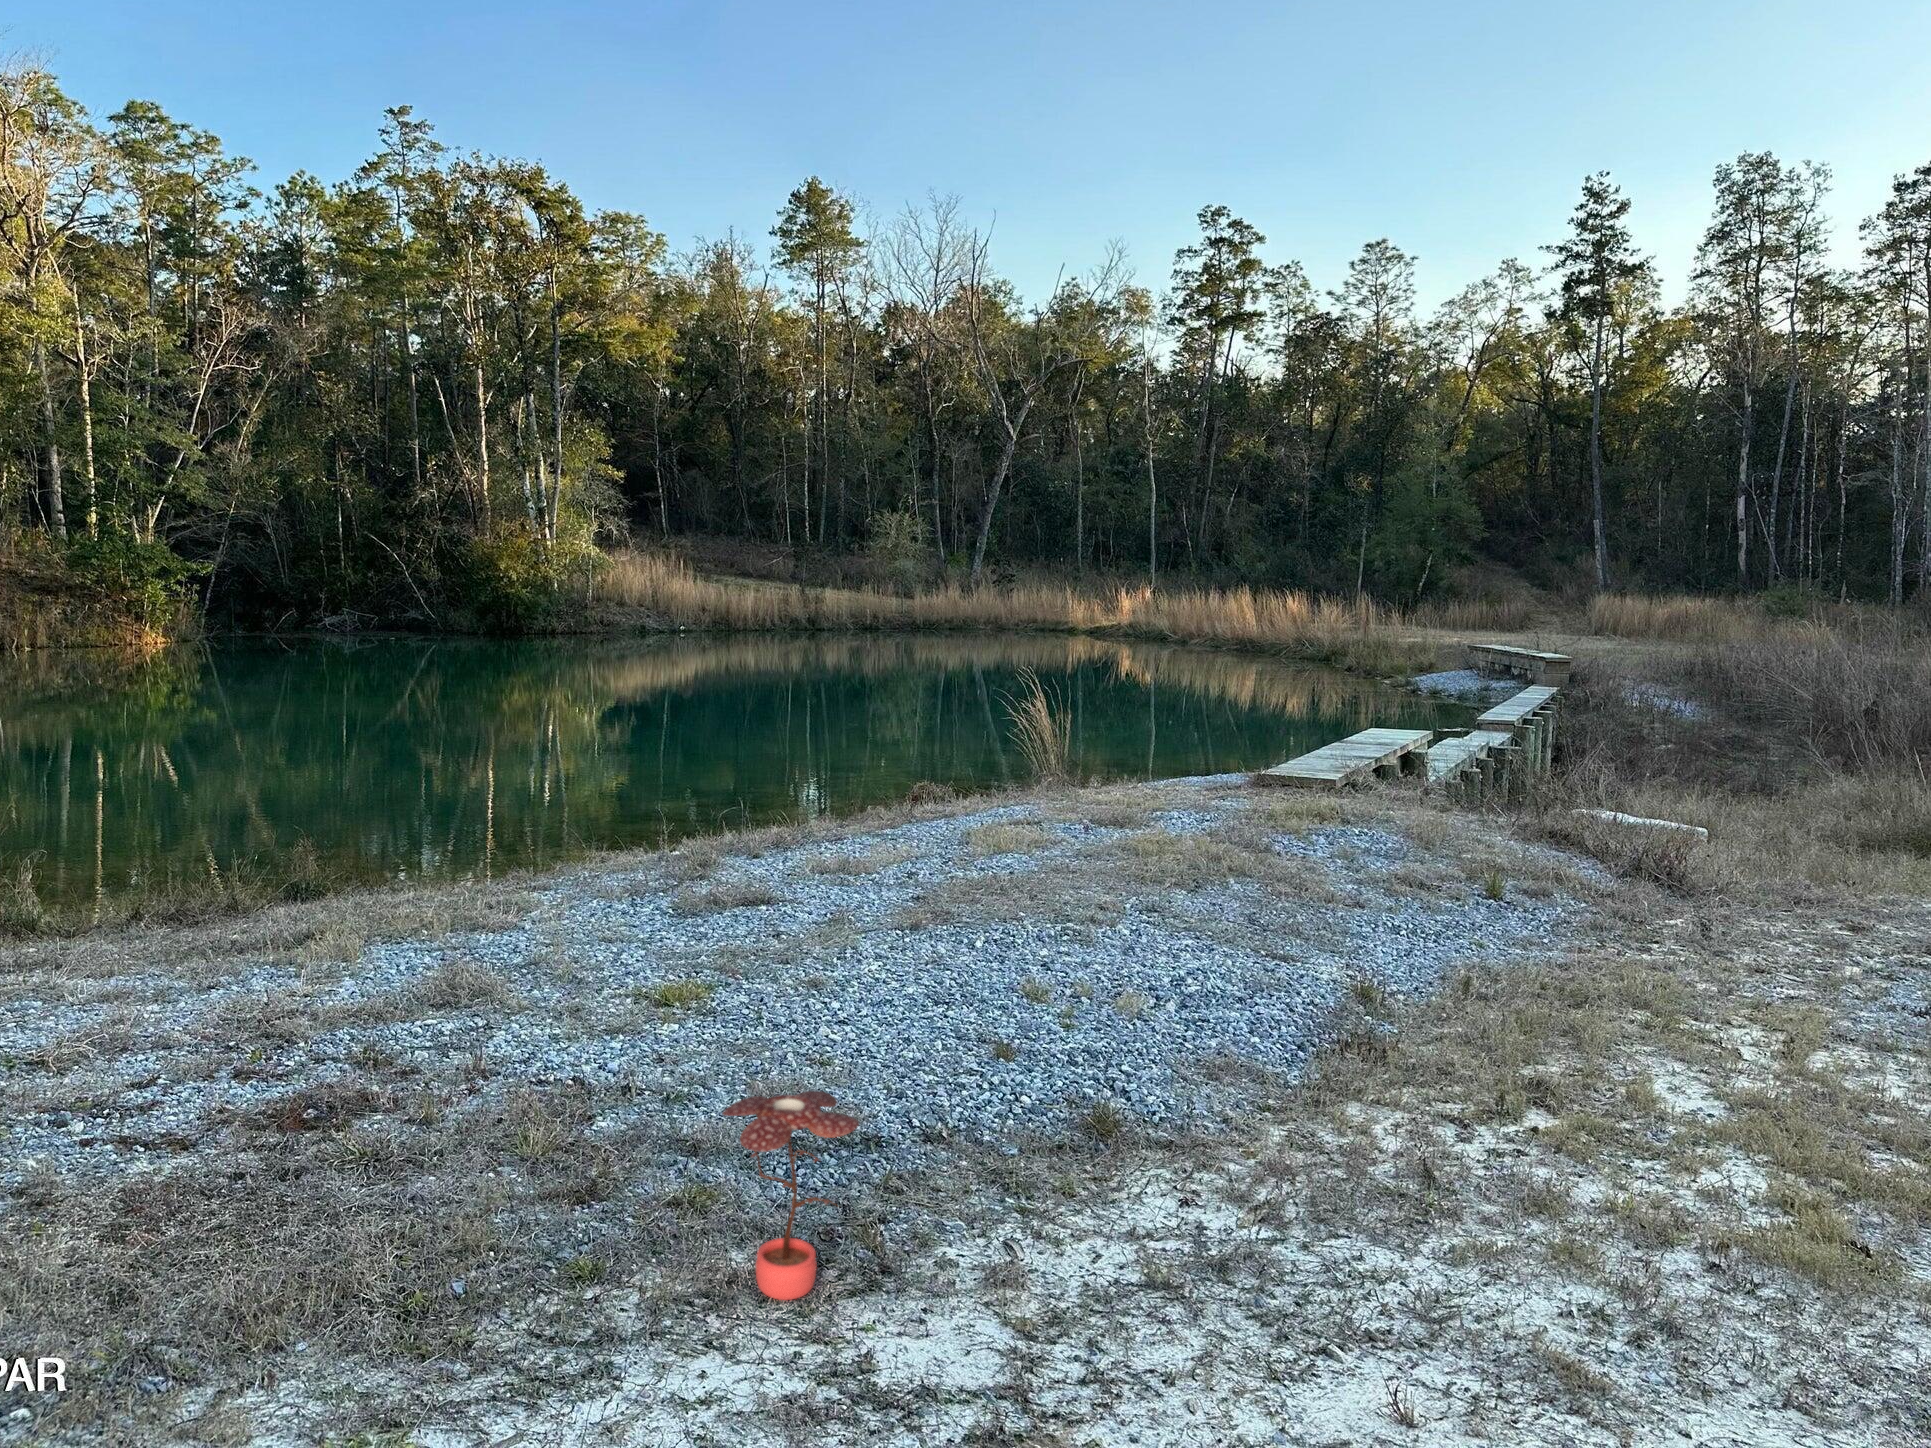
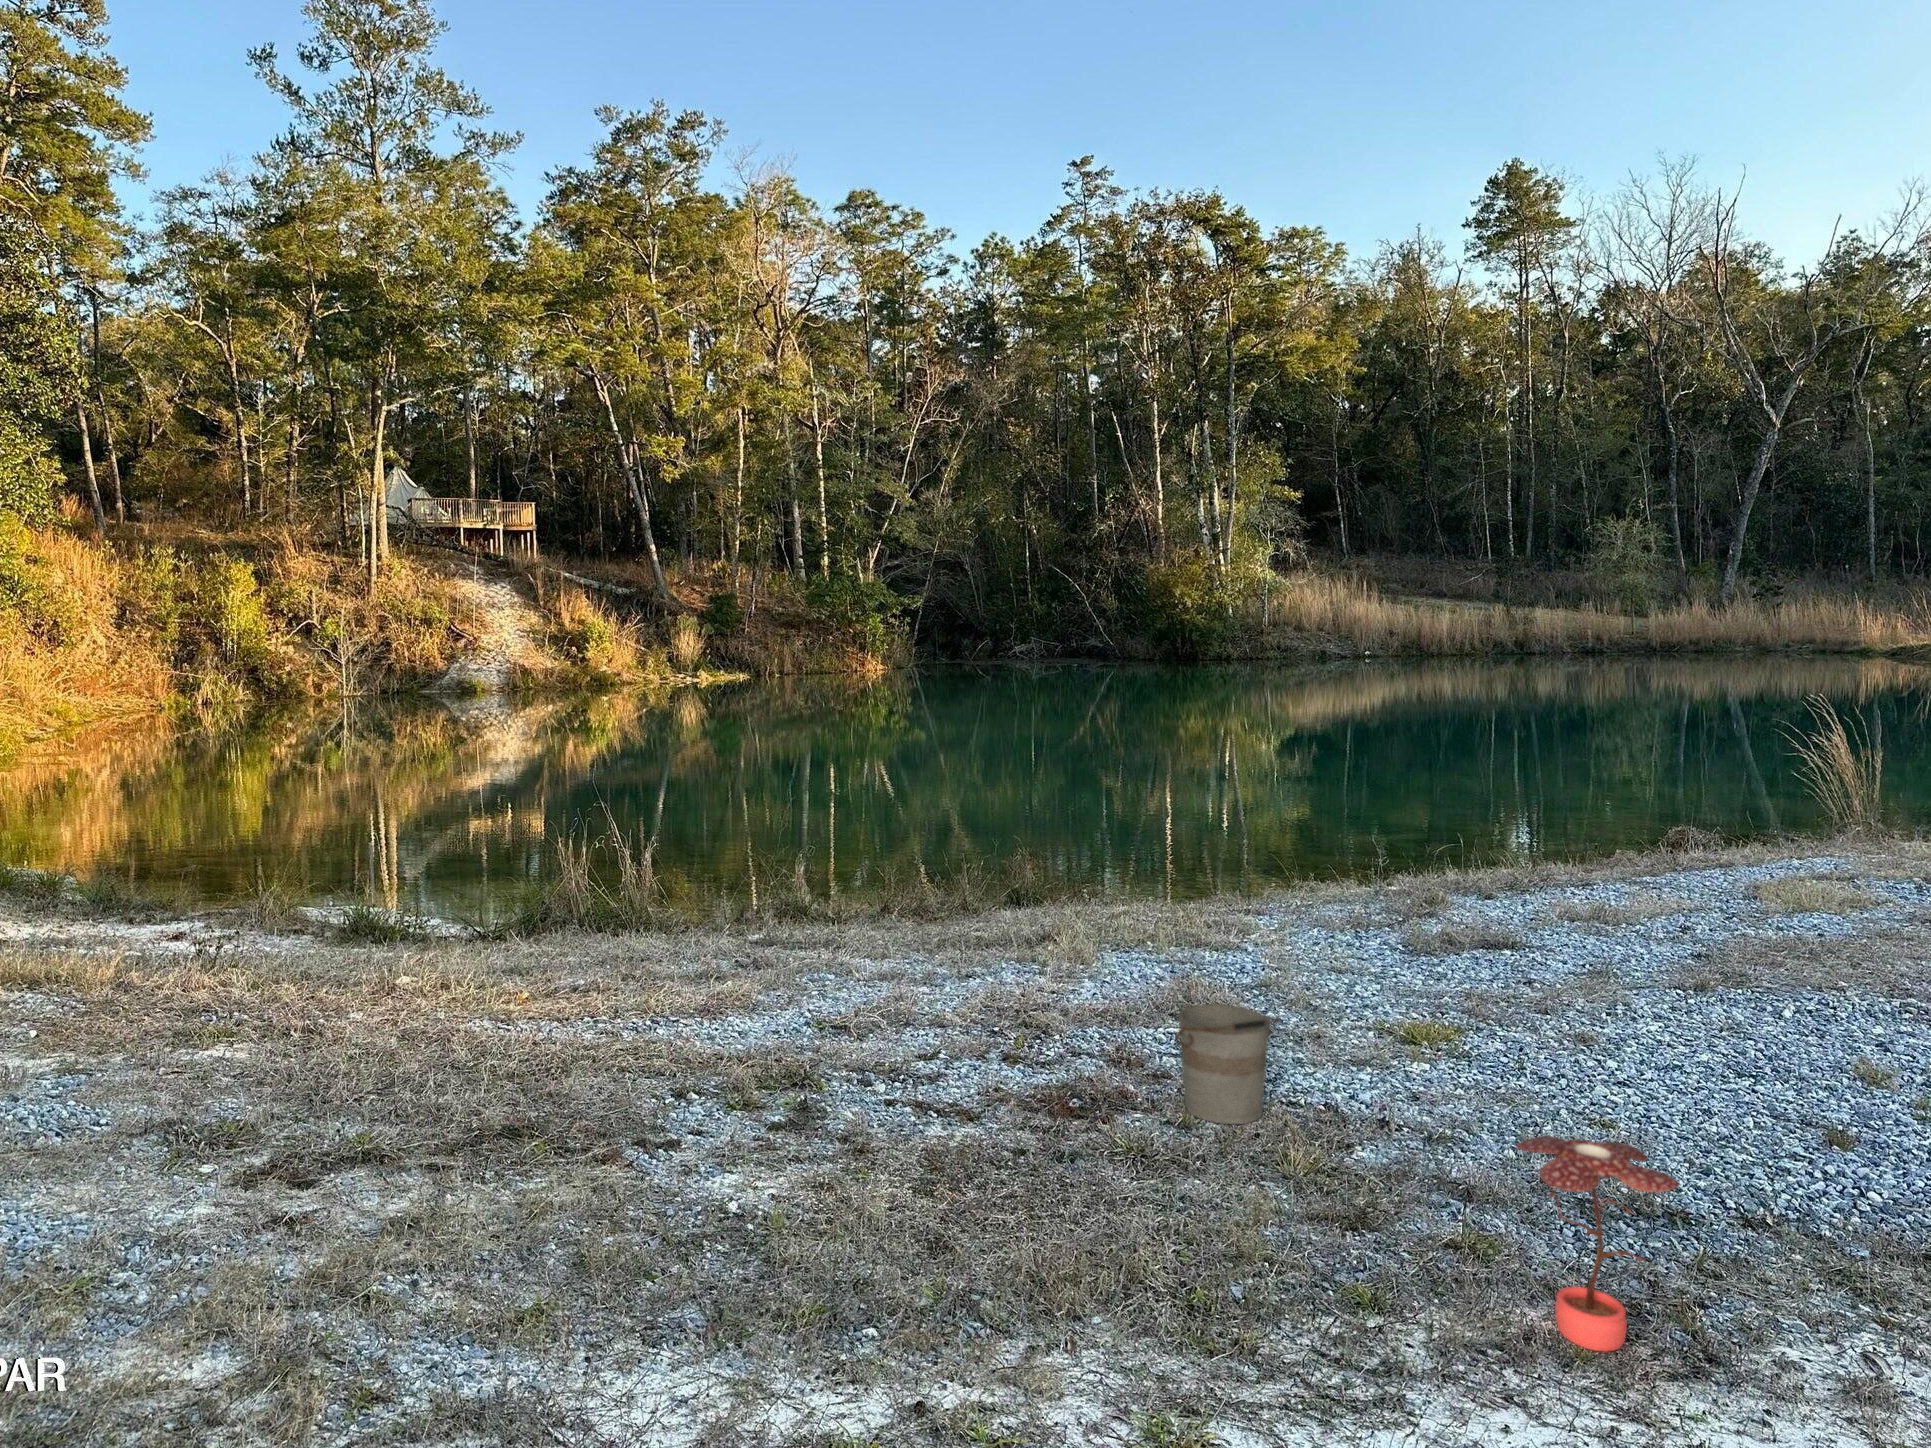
bucket: none [406,999,524,1130] -> present [1175,1004,1281,1124]

